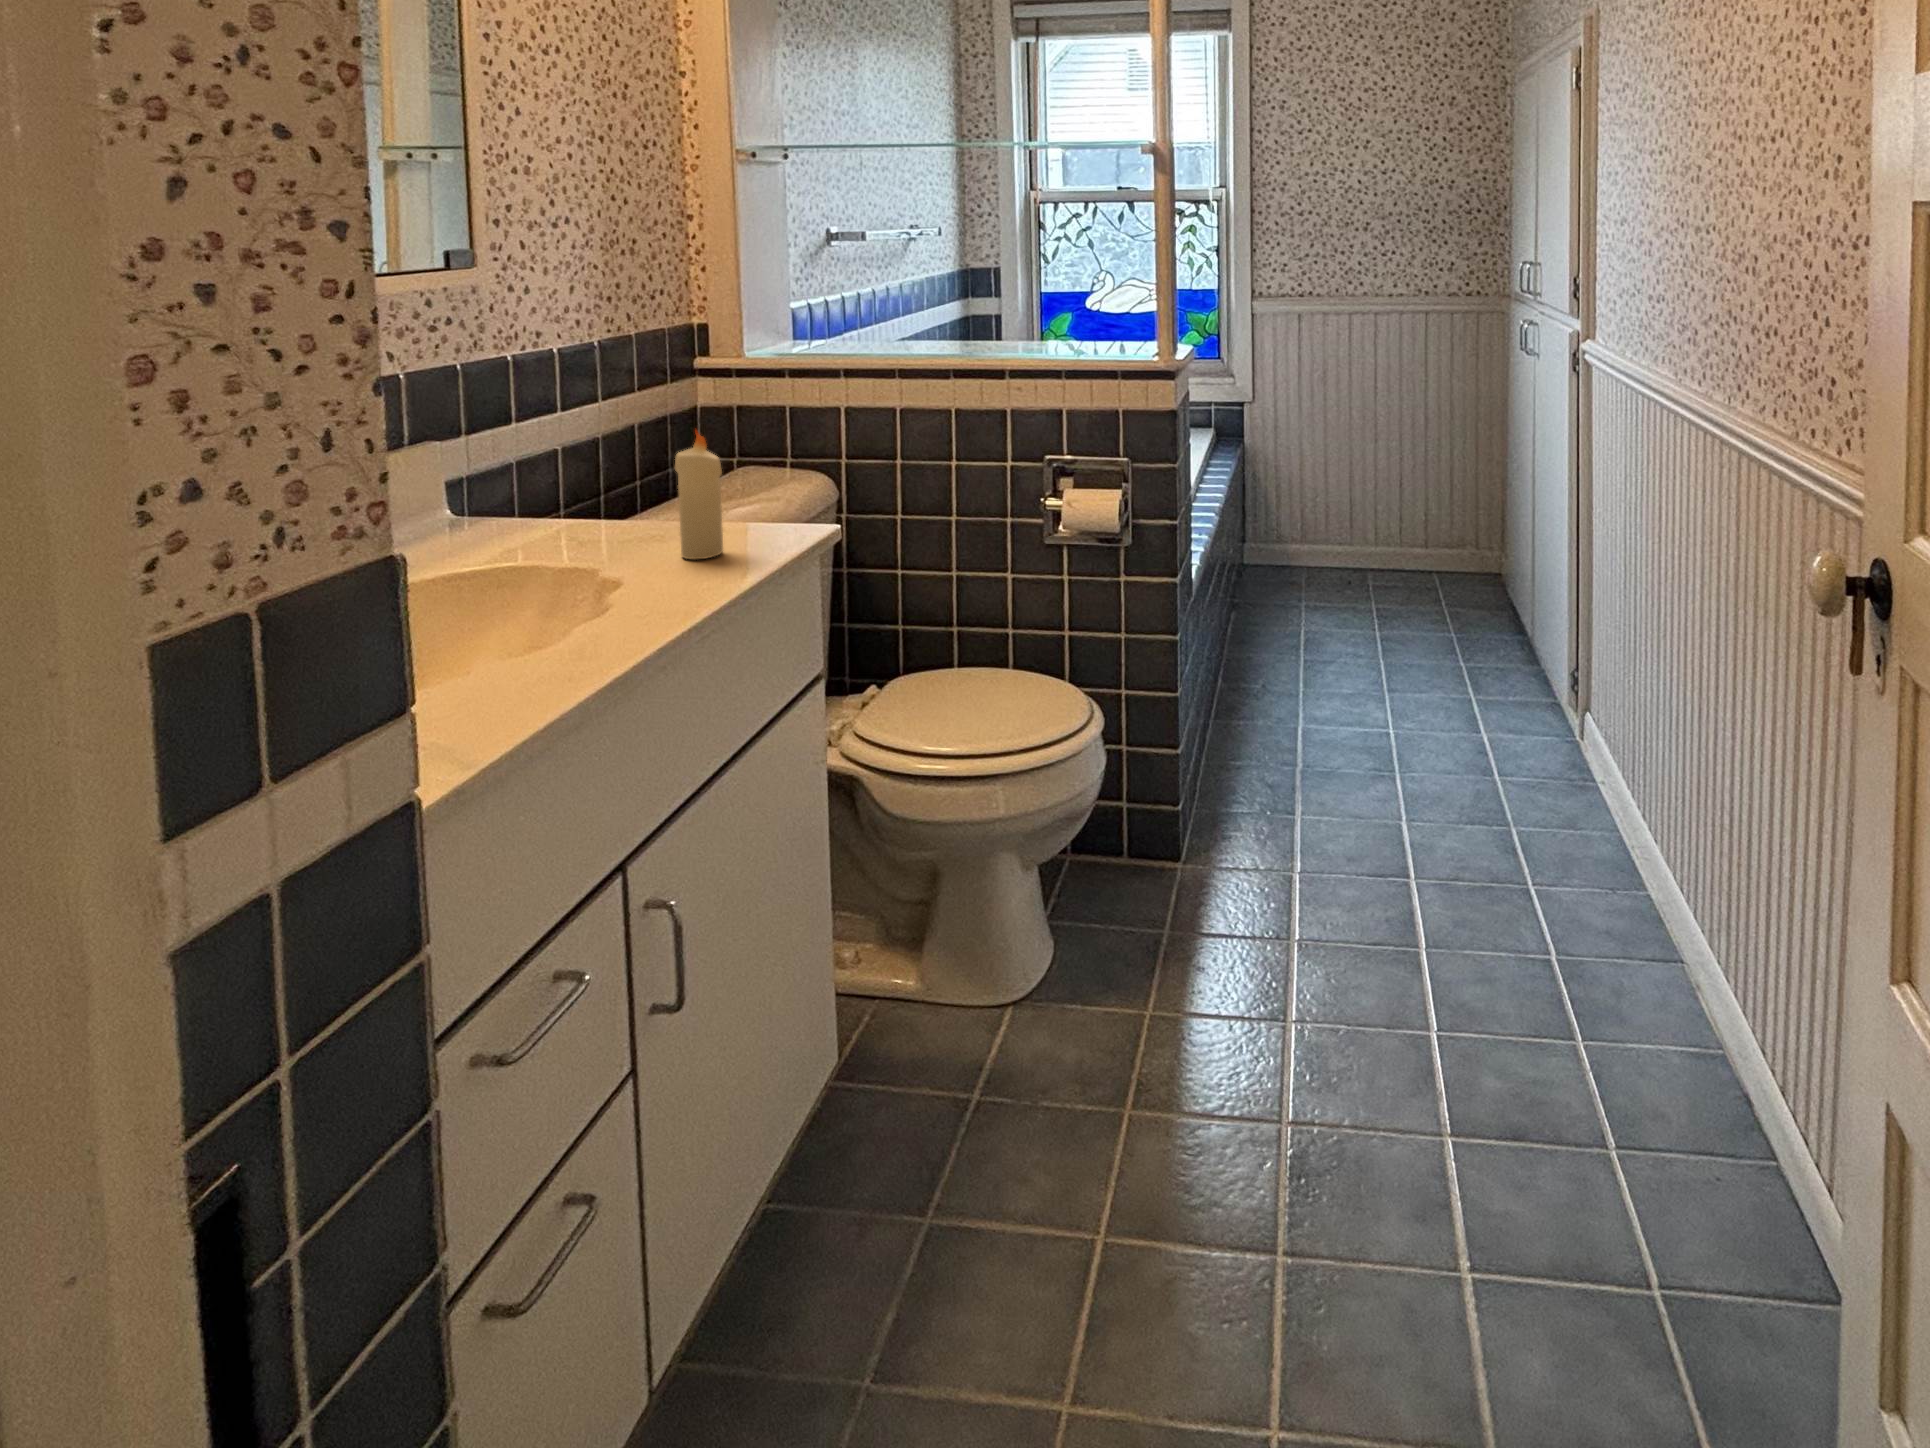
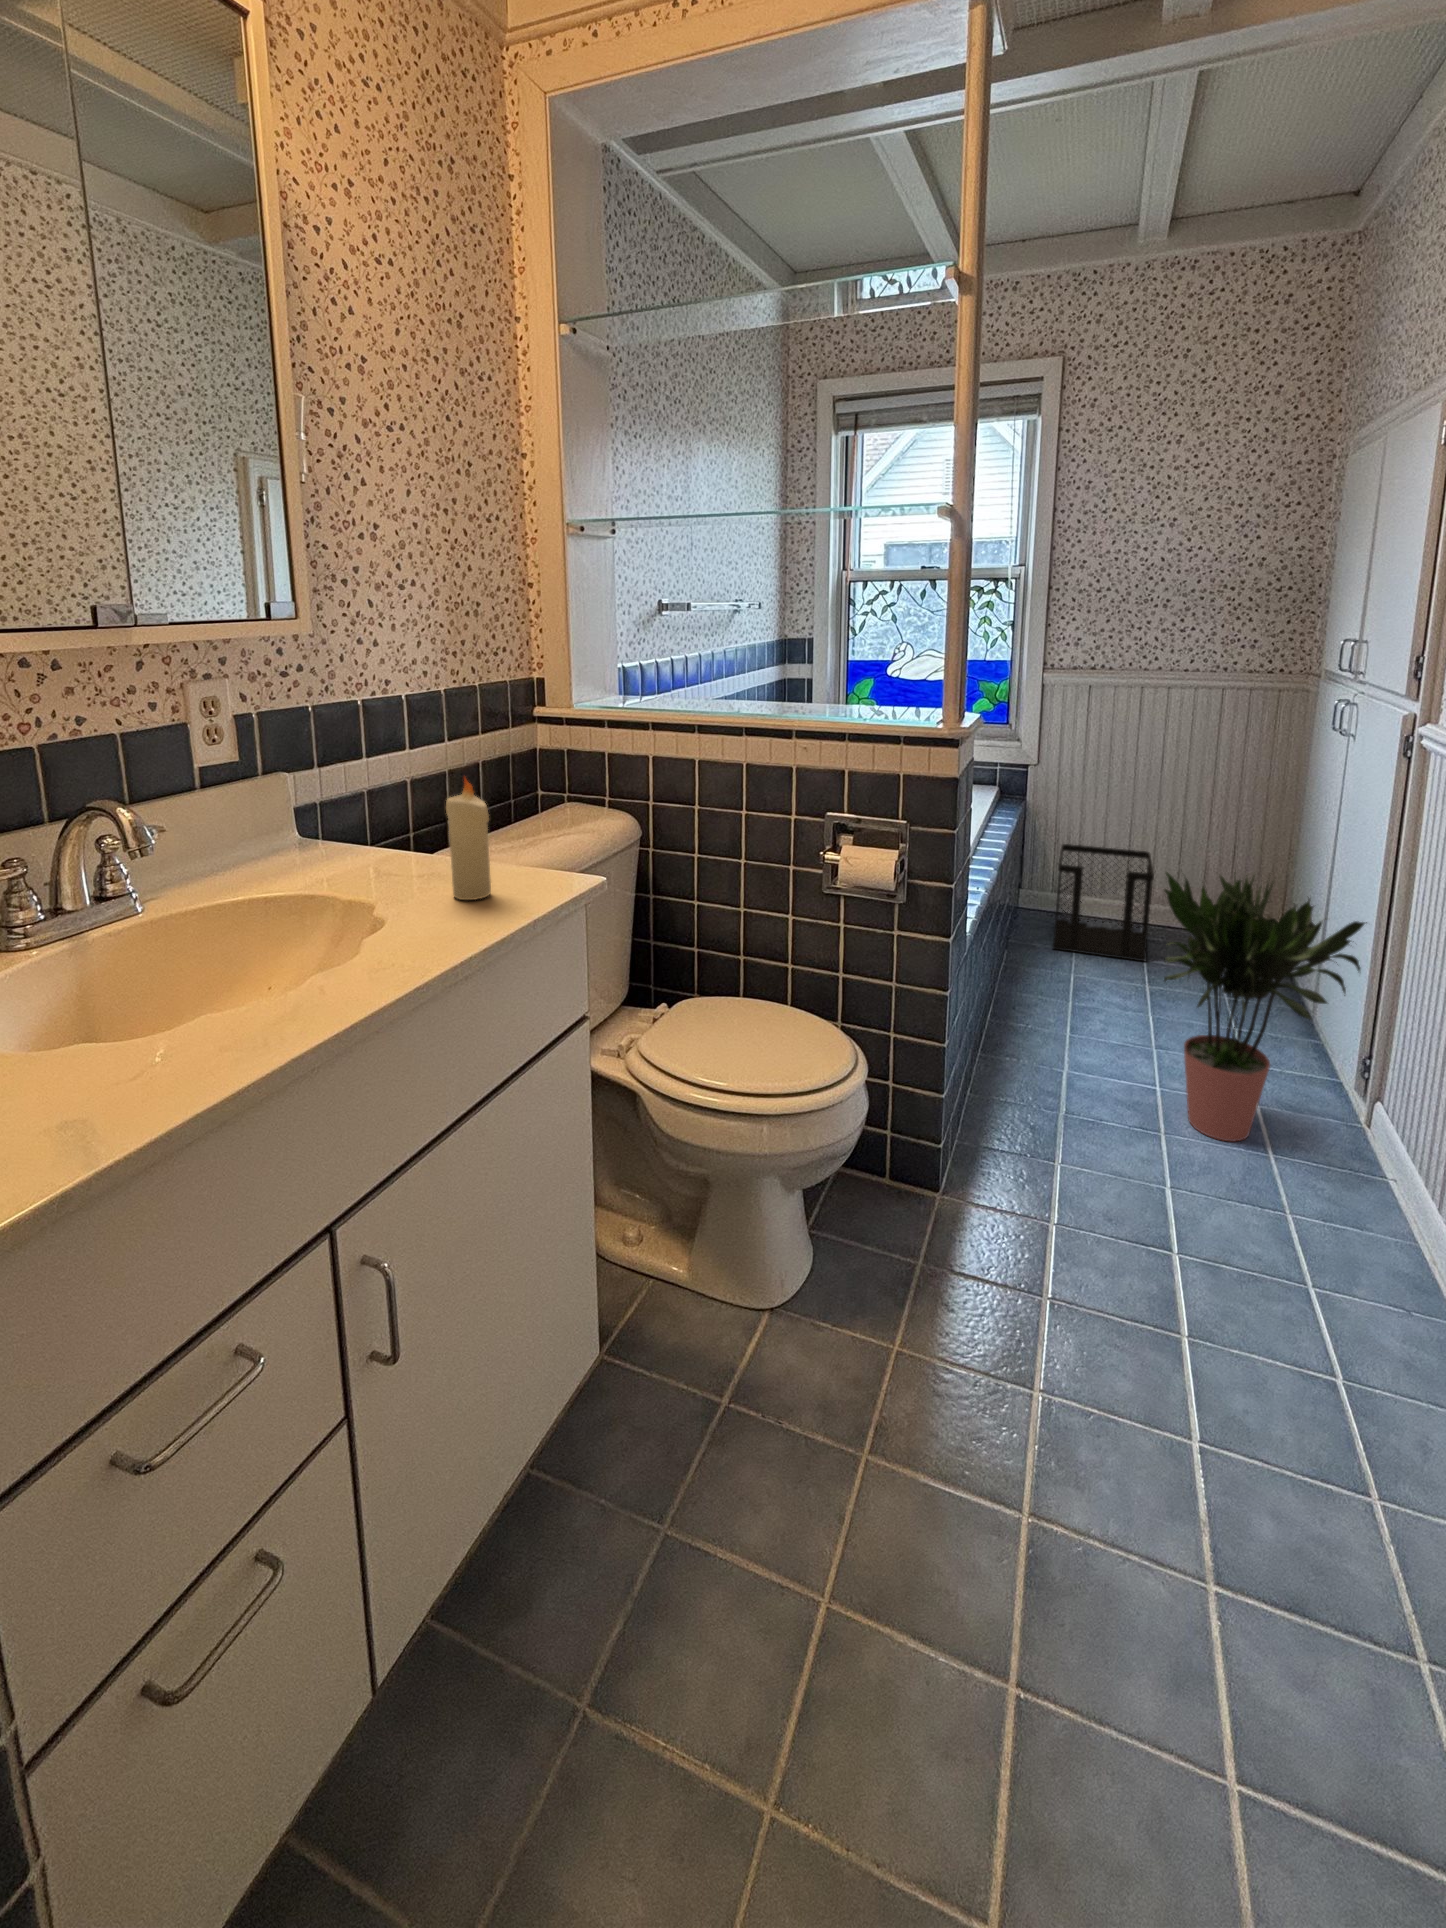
potted plant: none [1376,478,1564,765] -> present [1164,872,1367,1141]
wastebasket: none [1280,484,1374,603] -> present [1052,844,1154,961]

